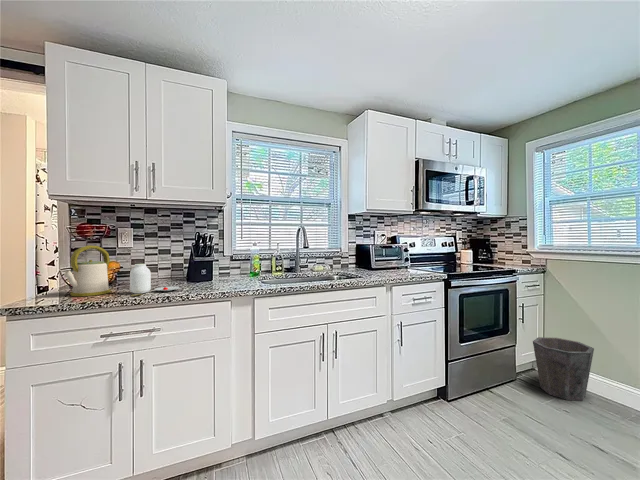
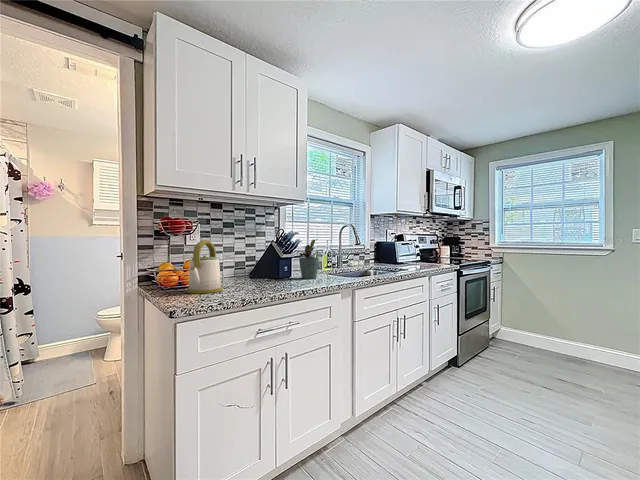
potted plant: none [210,244,240,285] -> present [294,240,319,279]
jar: present [130,264,179,296] -> none [247,259,289,290]
waste bin: present [533,337,594,400] -> none [506,312,549,357]

